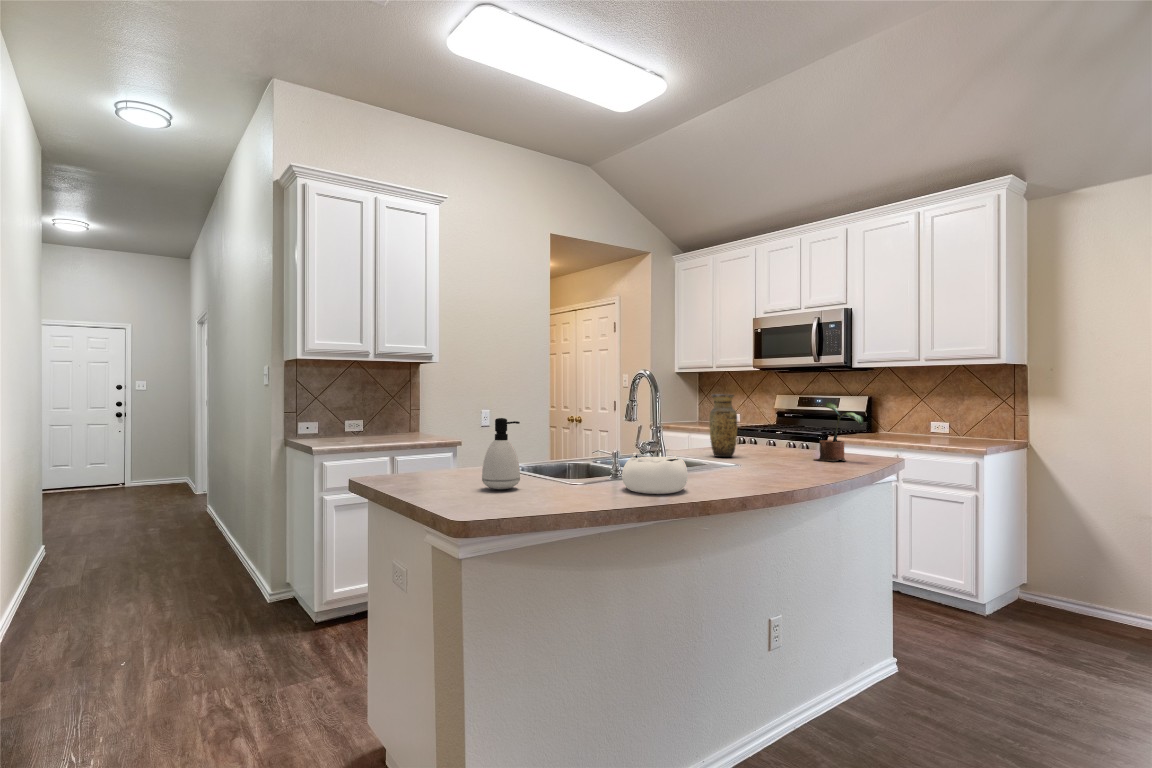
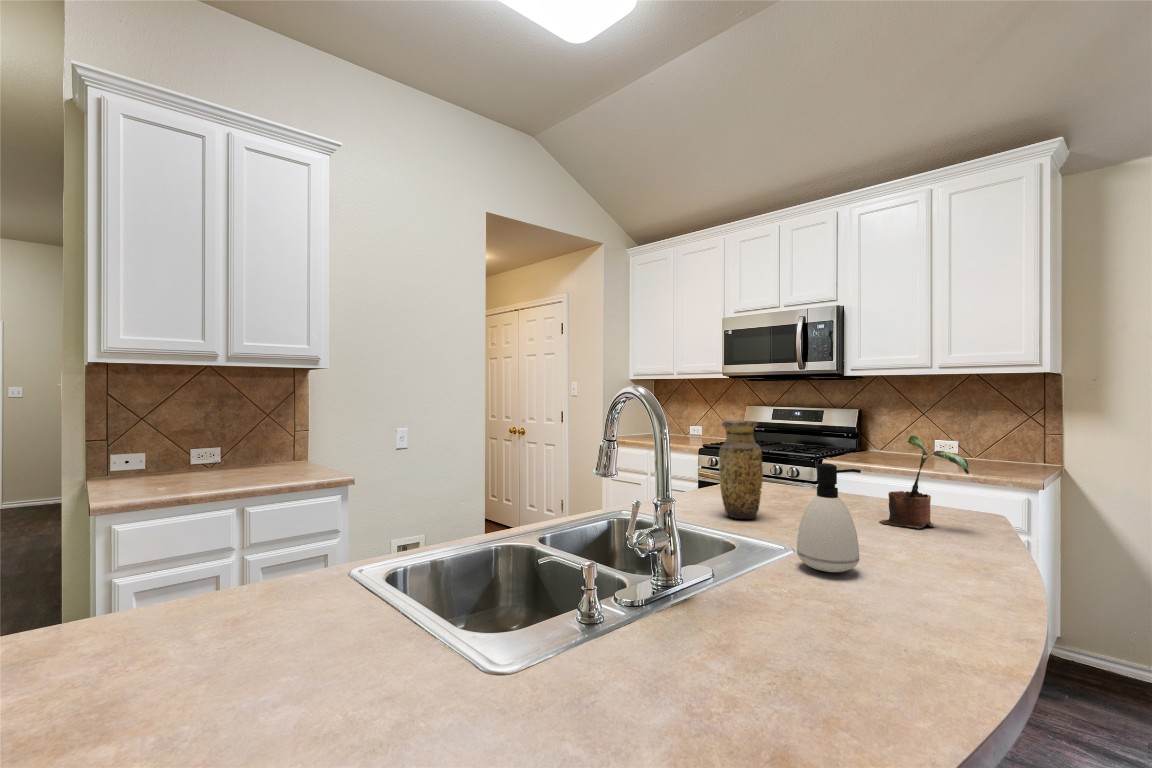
soap dispenser: present [482,418,520,489] -> present [797,463,861,572]
decorative bowl: present [622,452,688,494] -> none [614,590,775,720]

